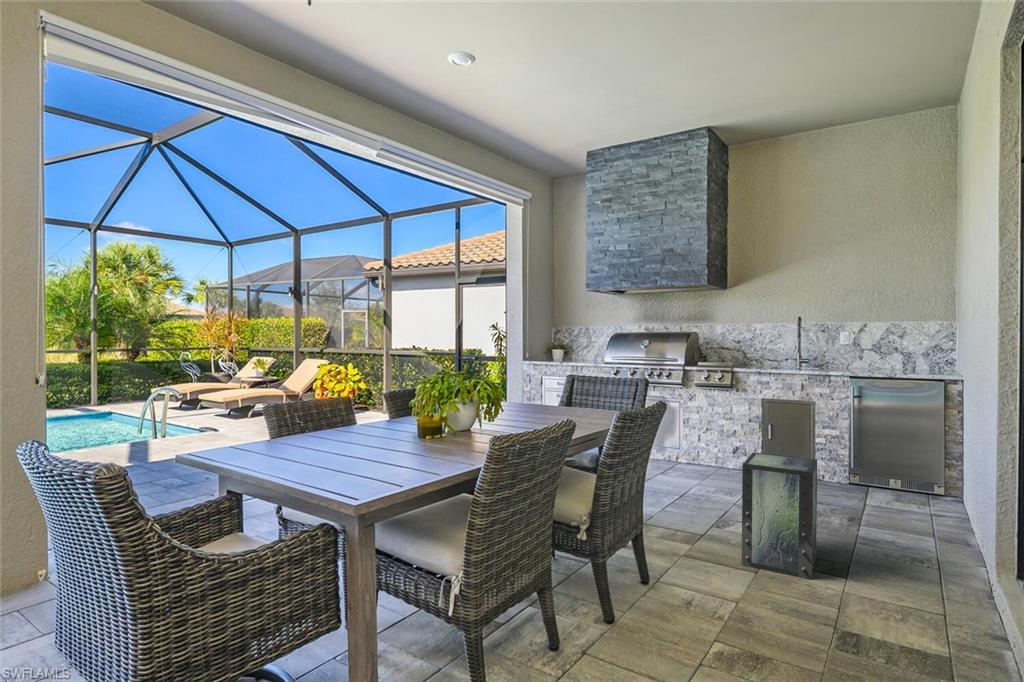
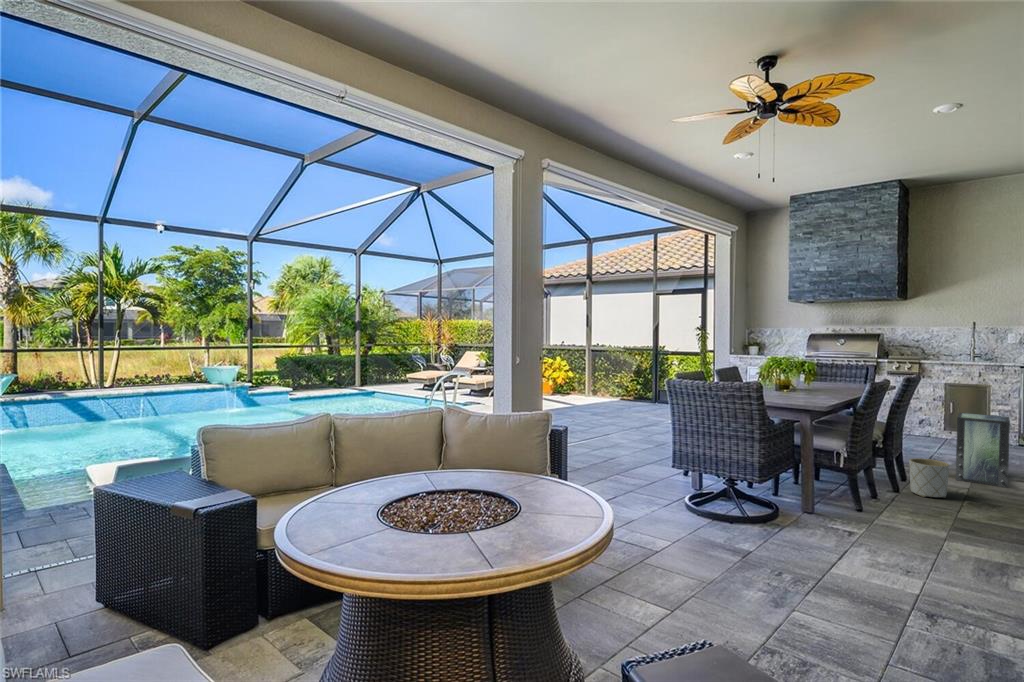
planter: none [652,544,710,622] -> present [909,458,949,498]

